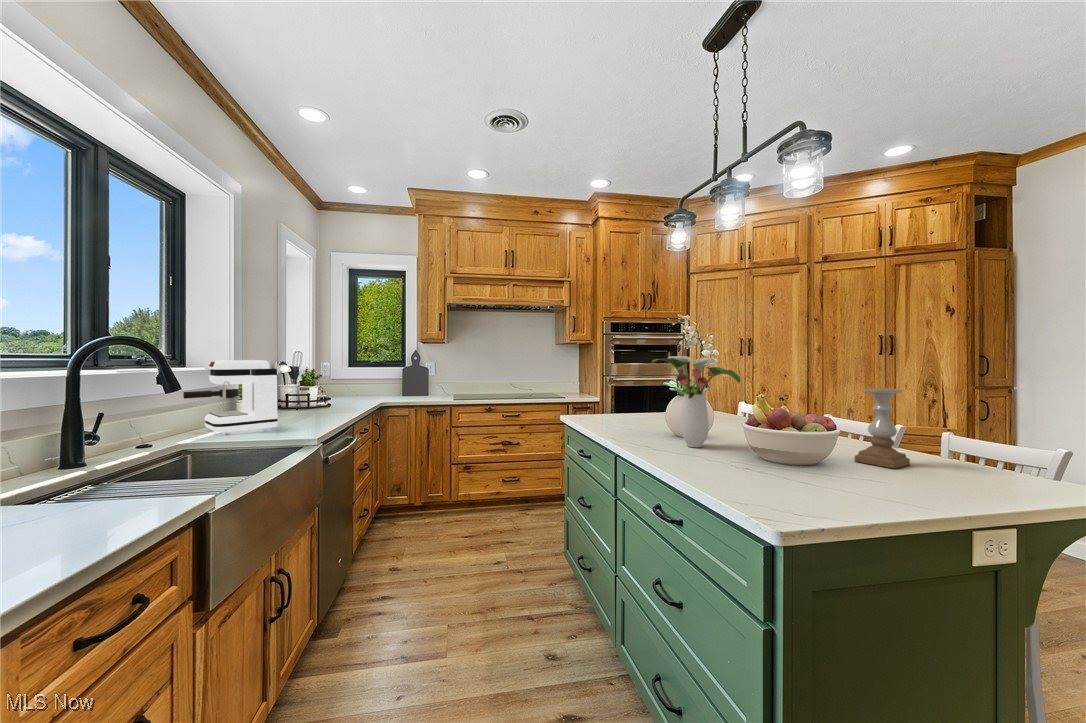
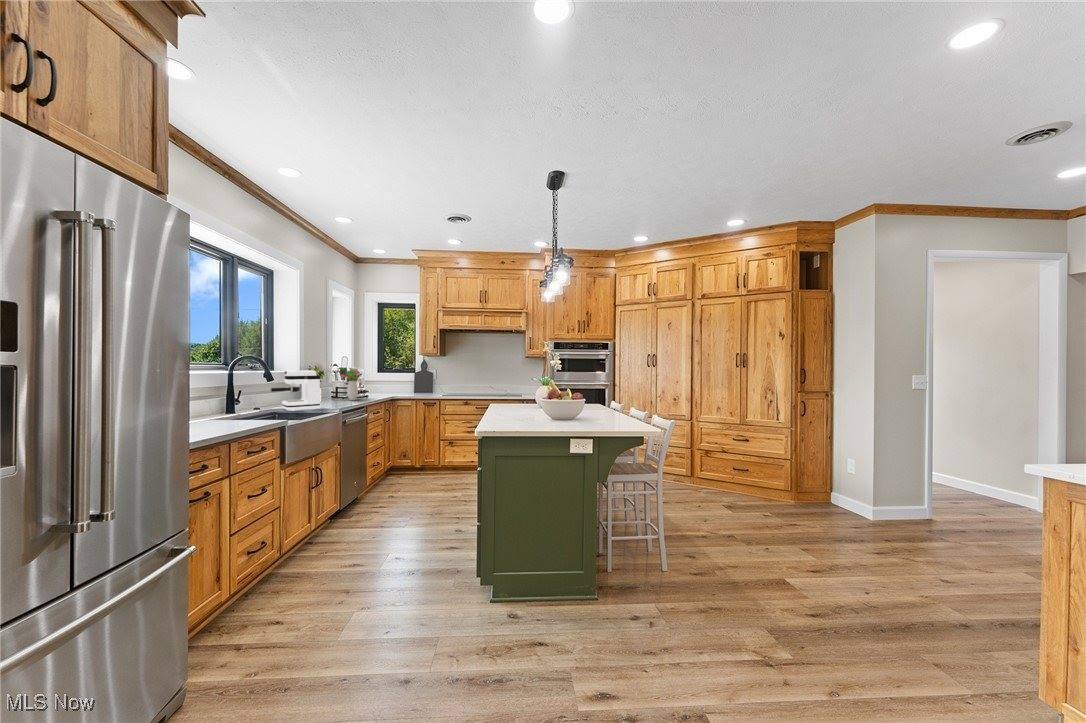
flower arrangement: present [652,355,740,447] -> present [338,367,360,400]
candle holder: present [855,388,910,469] -> none [594,390,618,431]

